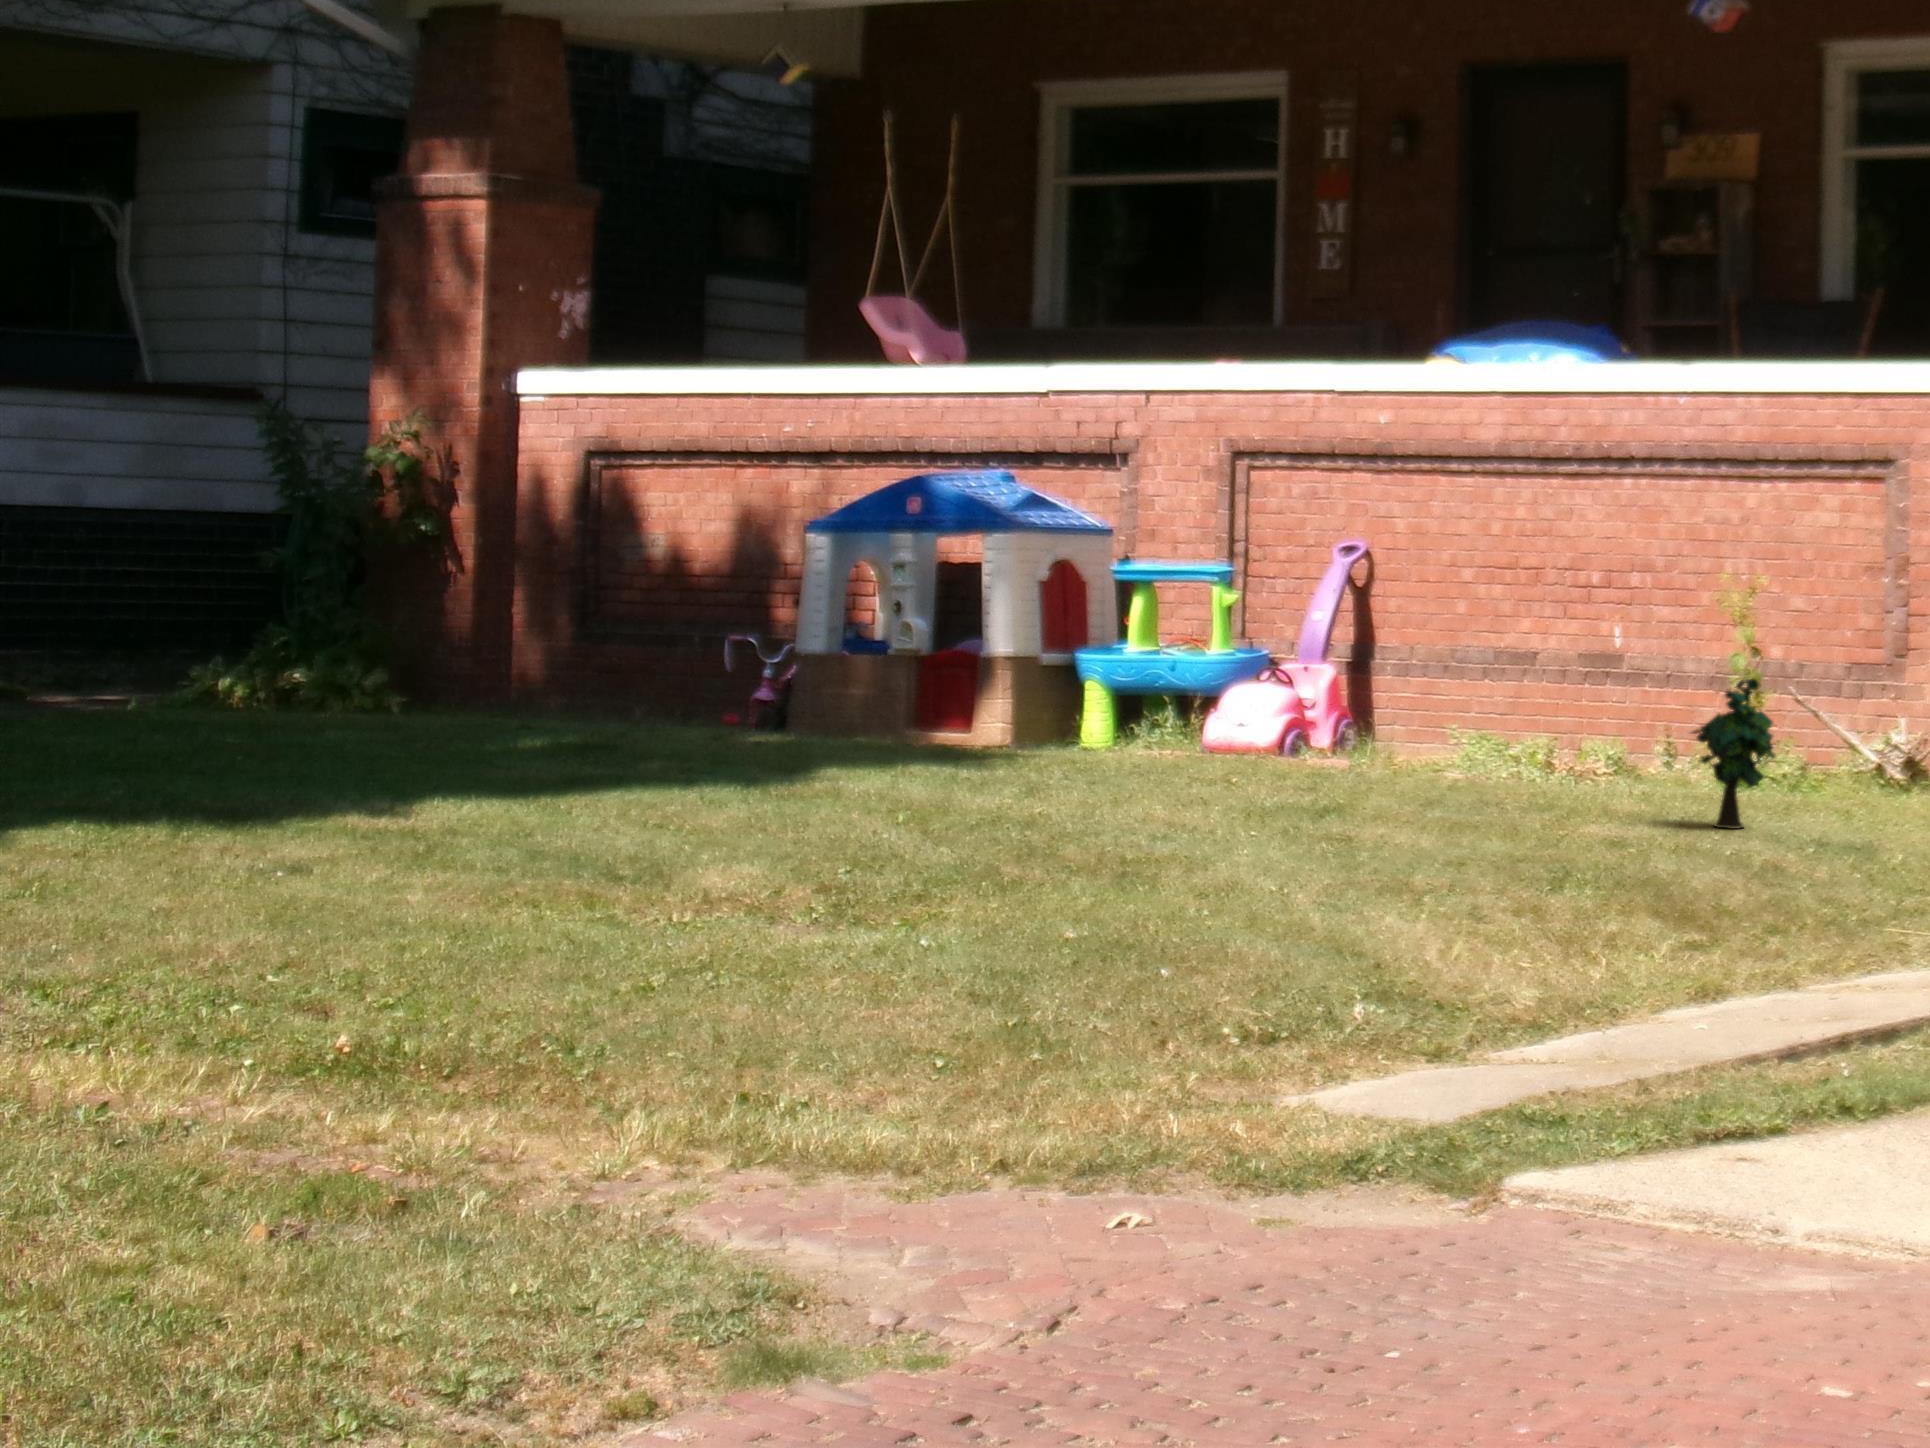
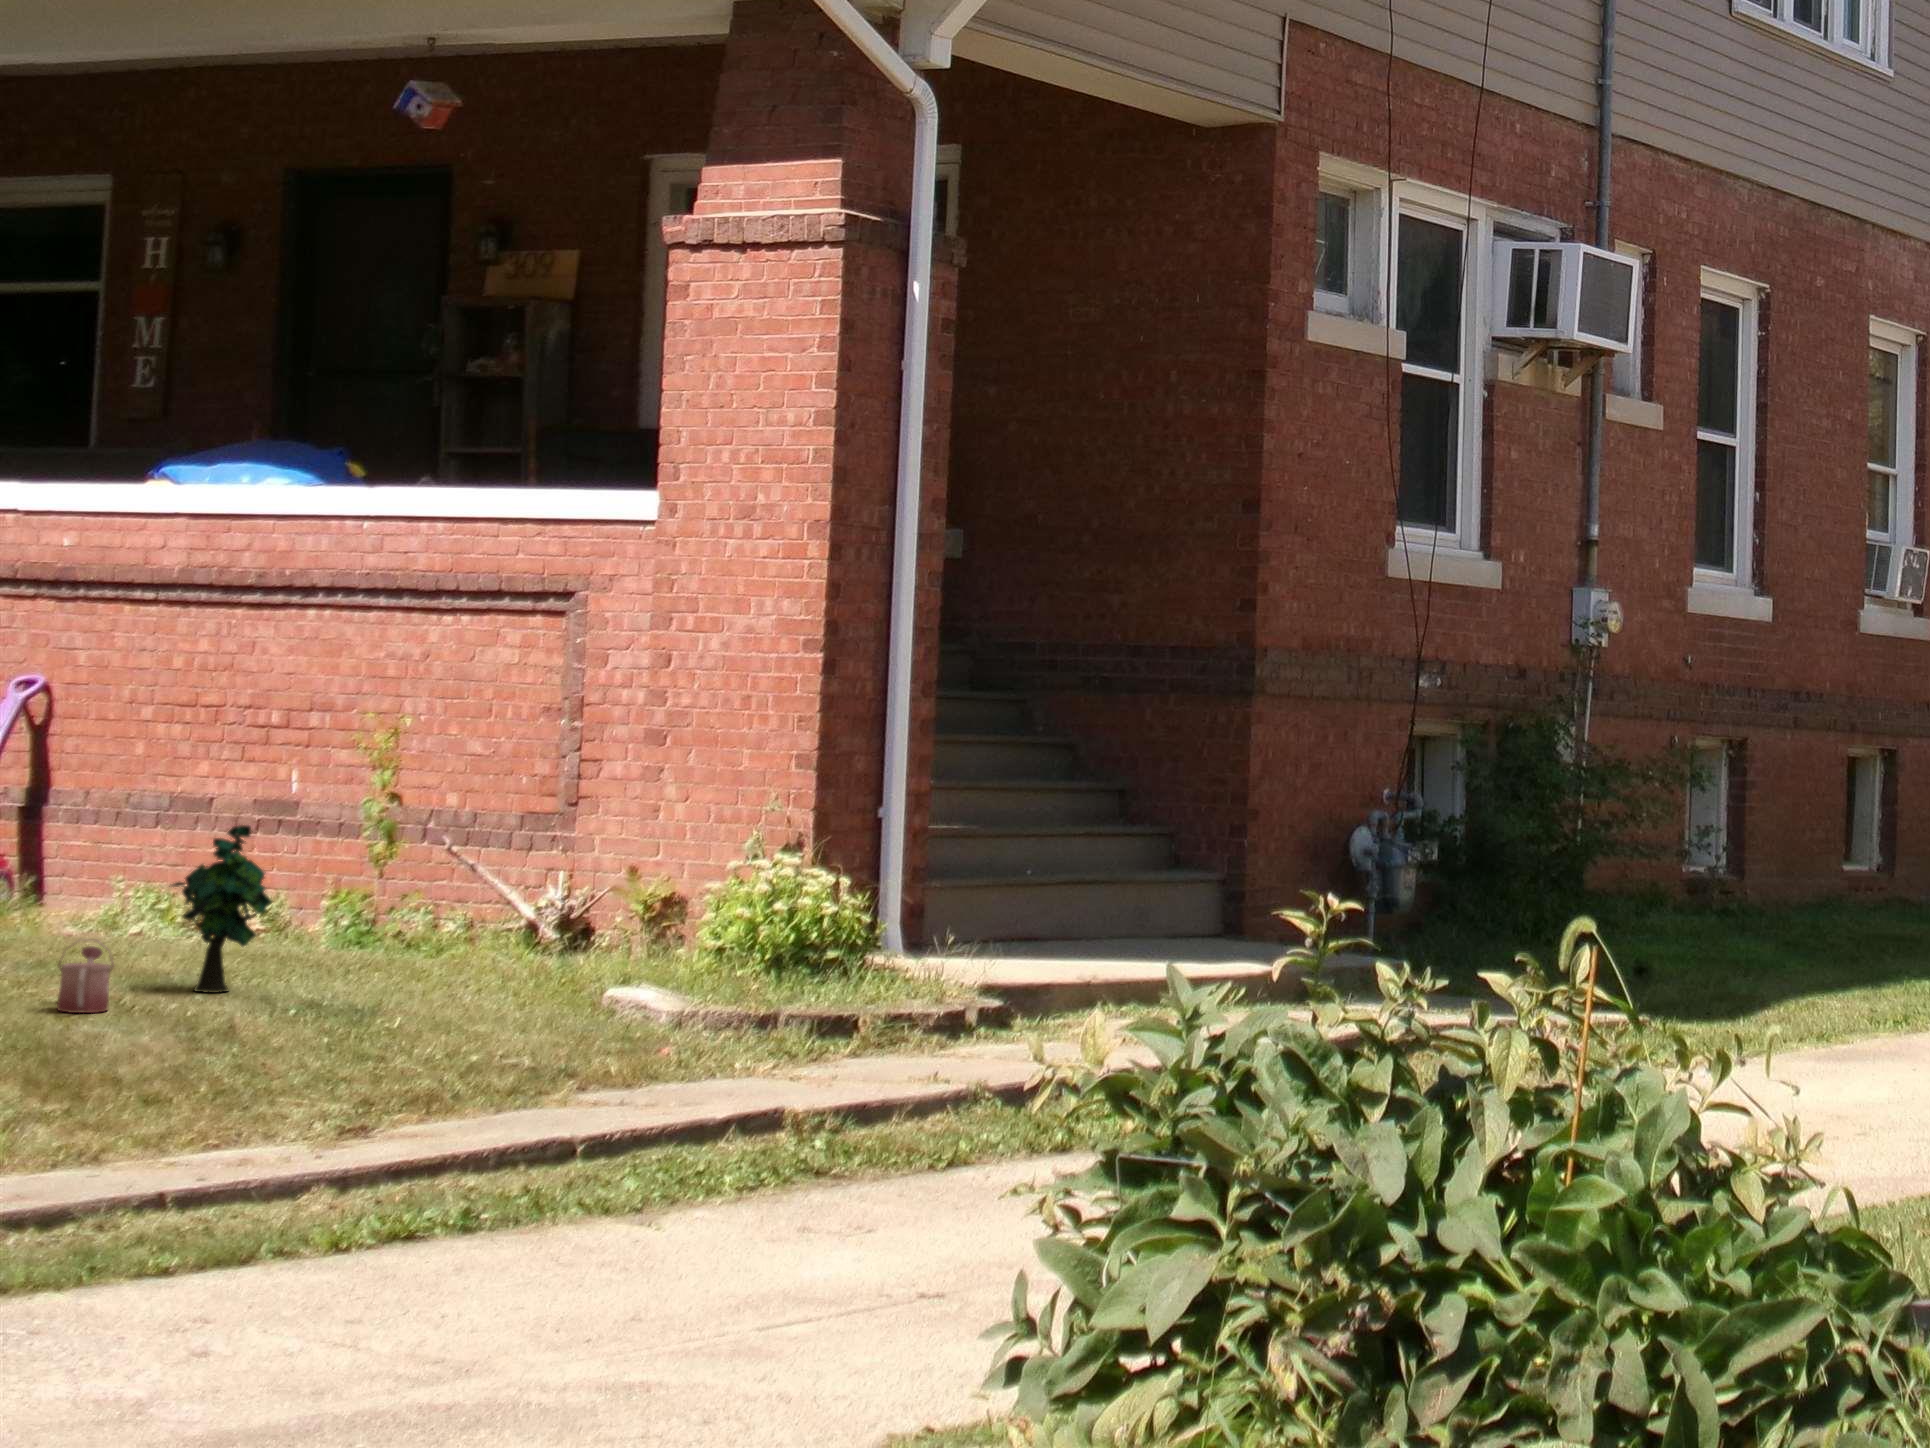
watering can: none [1637,781,1684,847] -> present [57,940,114,1013]

